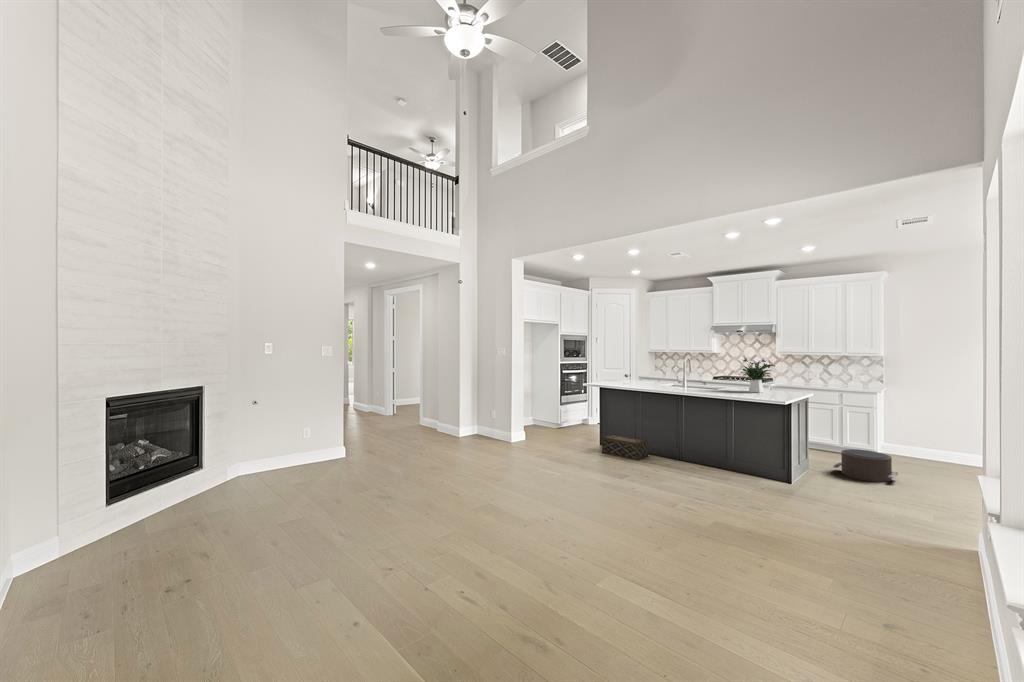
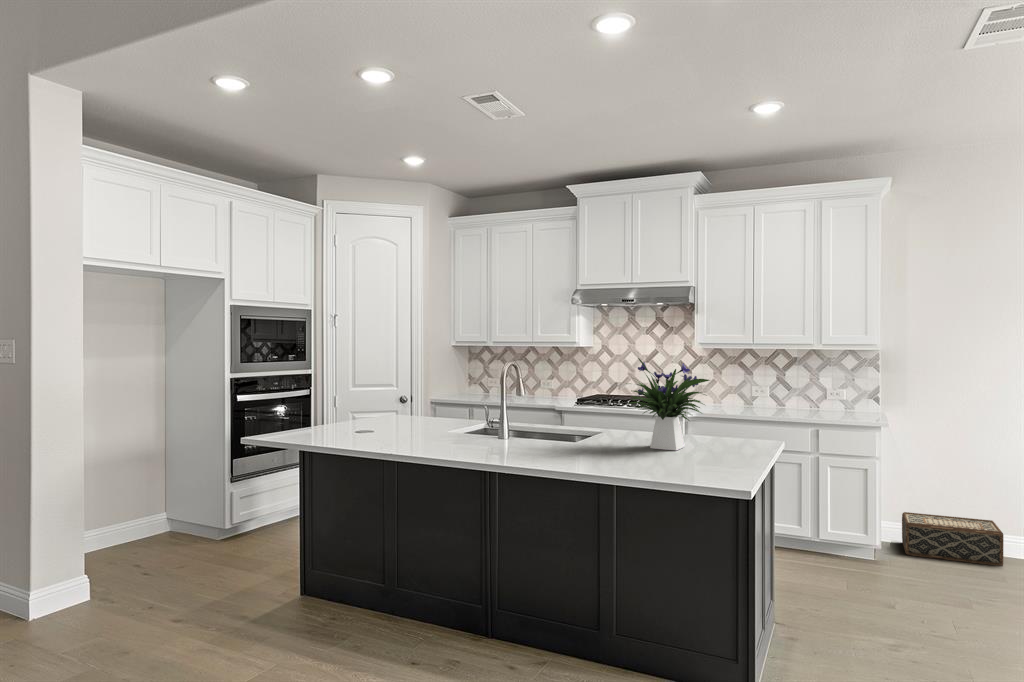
woven basket: present [602,434,648,460] -> present [902,512,1003,566]
pouf: present [833,449,898,482] -> none [825,564,956,649]

